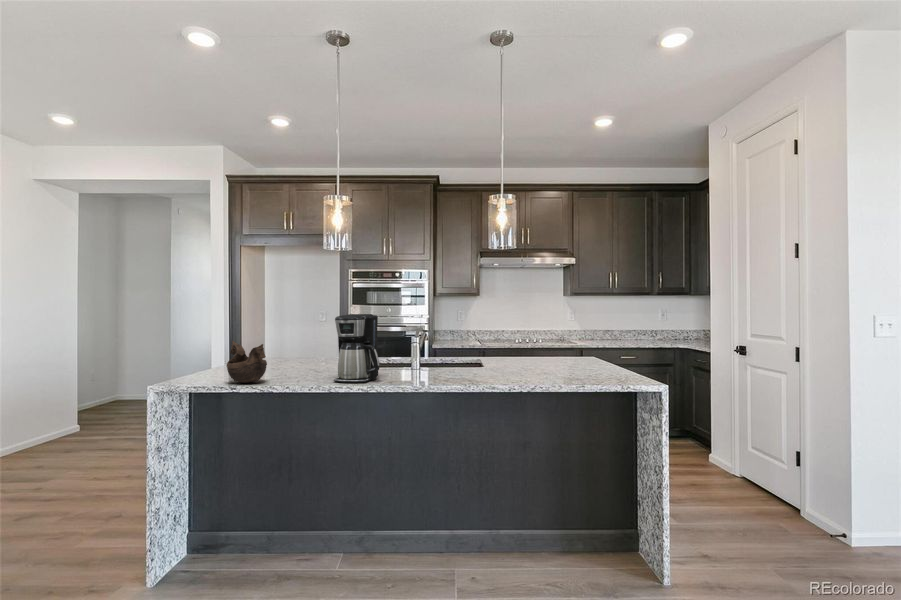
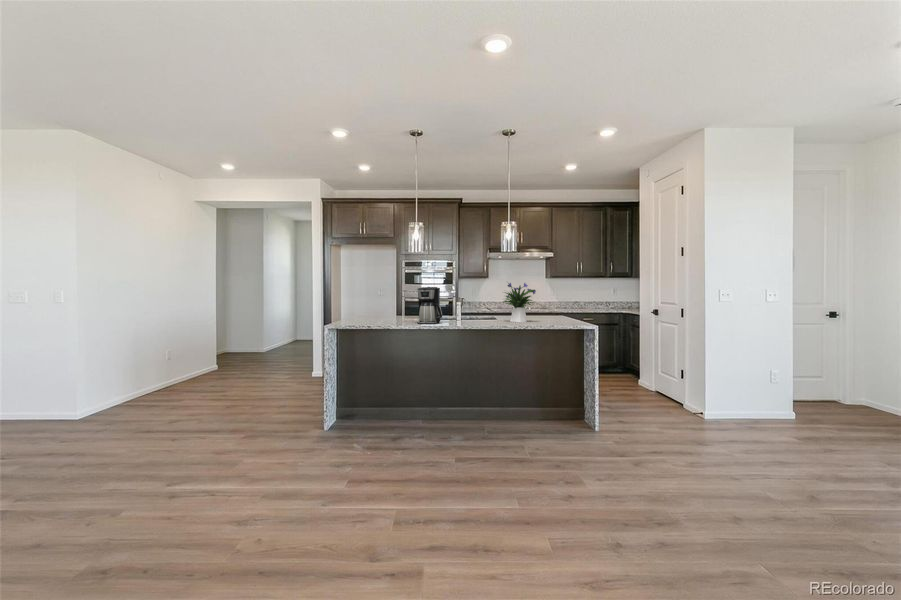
flower arrangement: none [479,302,554,378] -> present [504,283,536,322]
decorative bowl: present [227,341,267,383] -> none [359,302,383,324]

